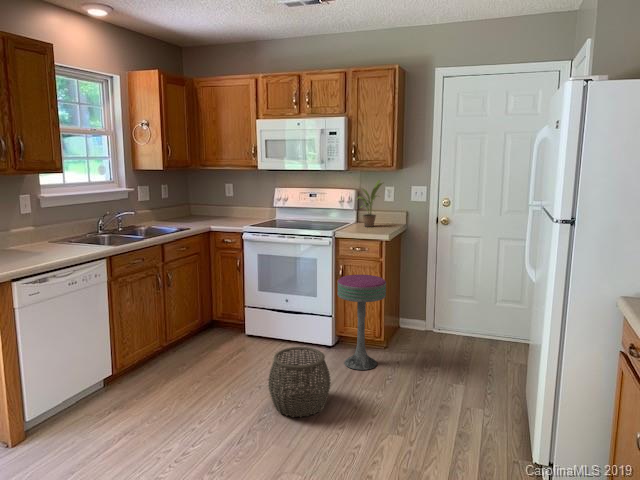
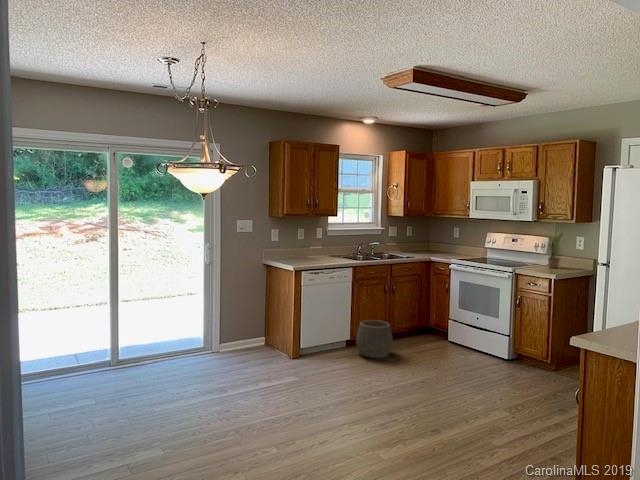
bar stool: present [337,275,386,370] -> none [506,302,547,376]
woven basket: present [268,347,331,417] -> present [356,320,393,358]

